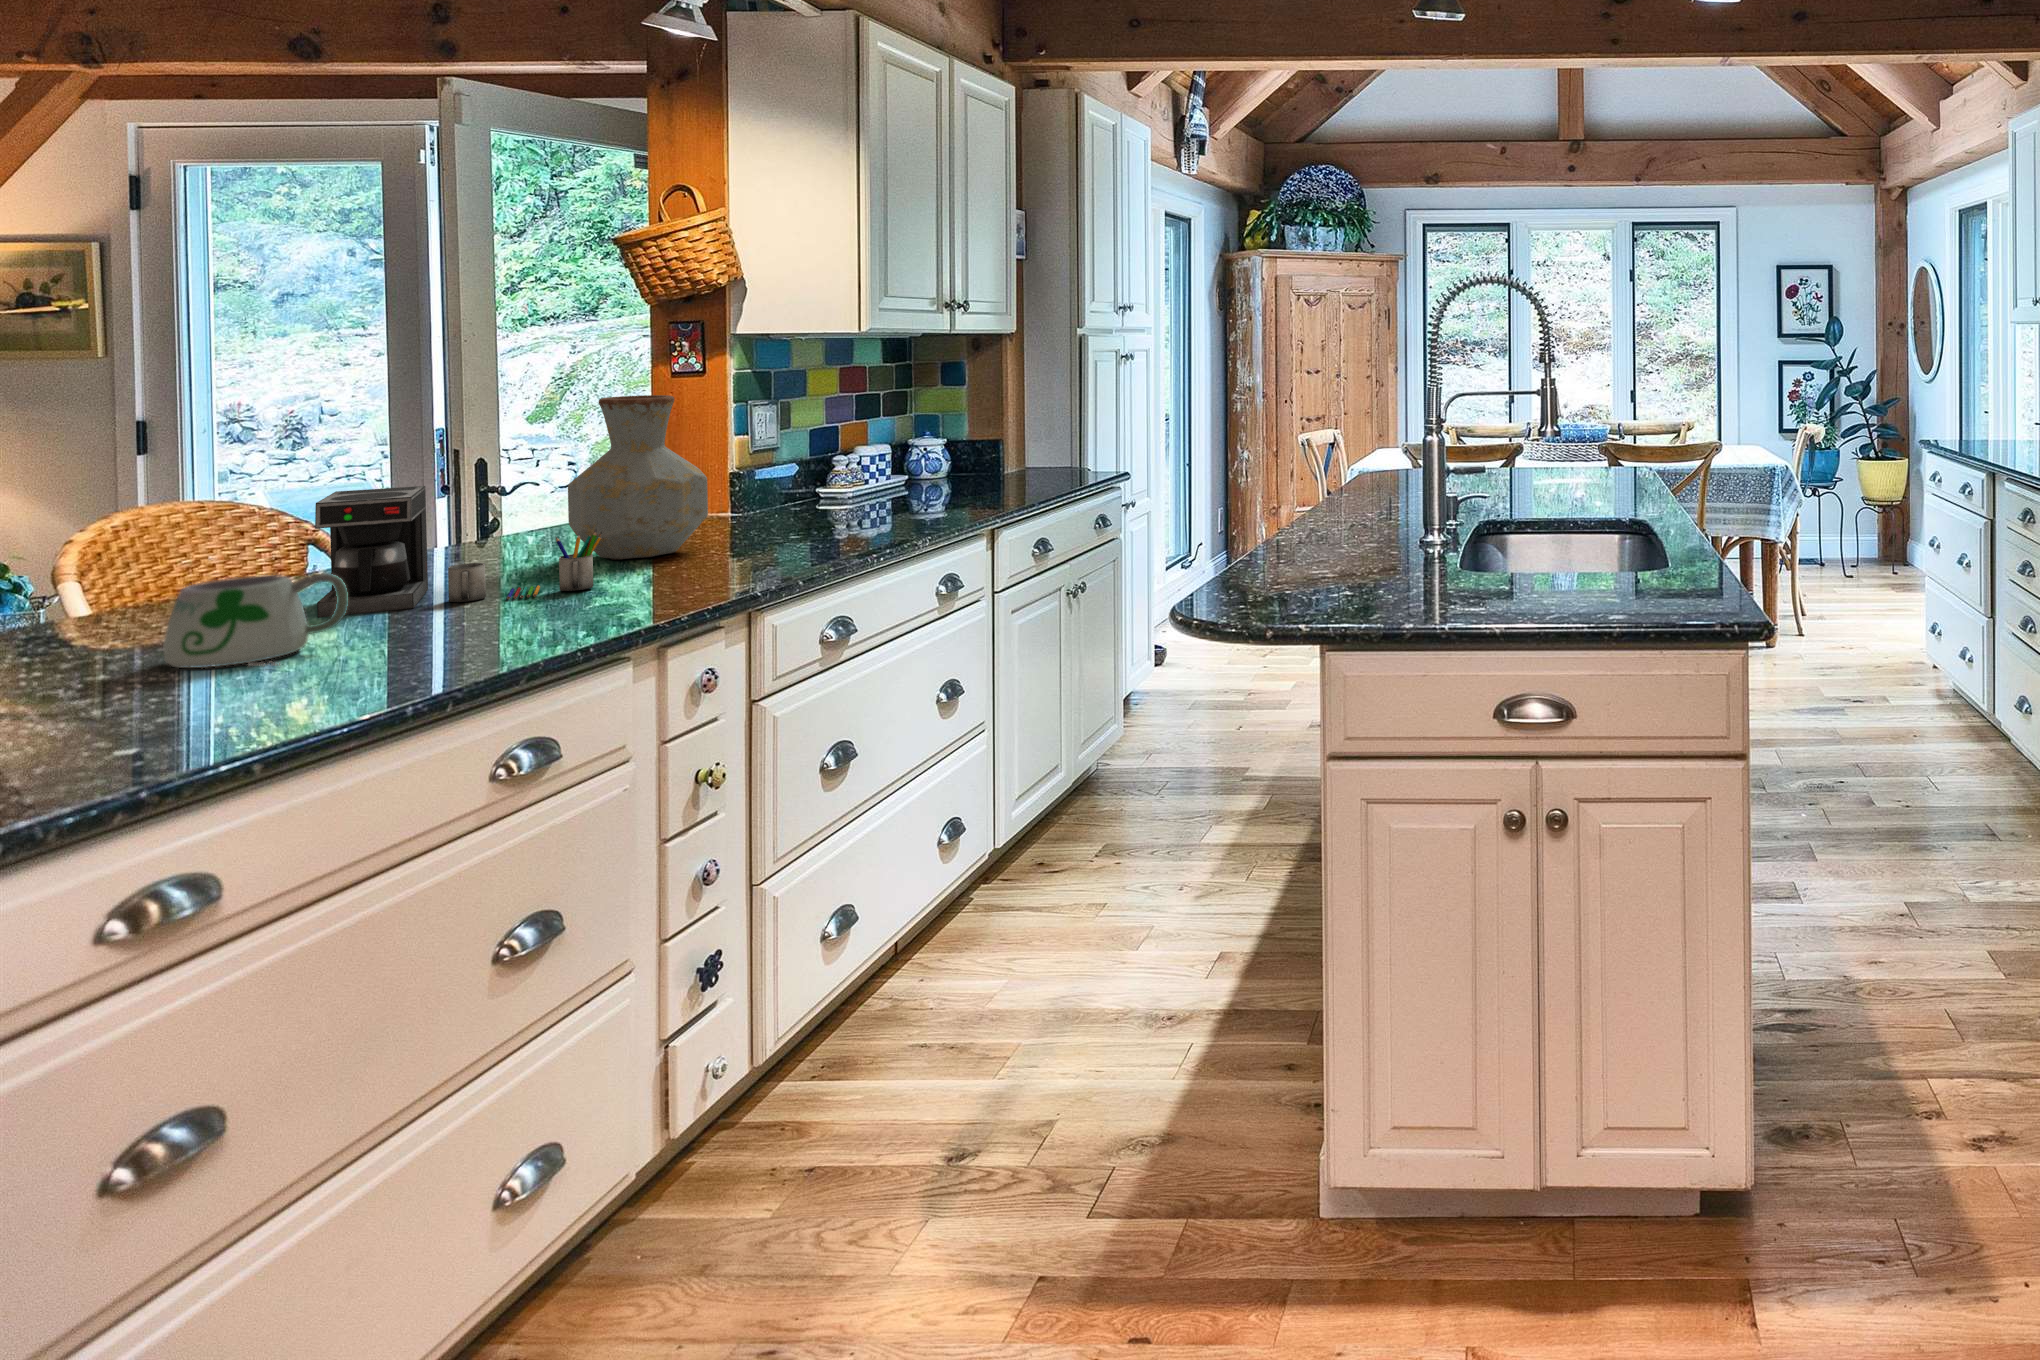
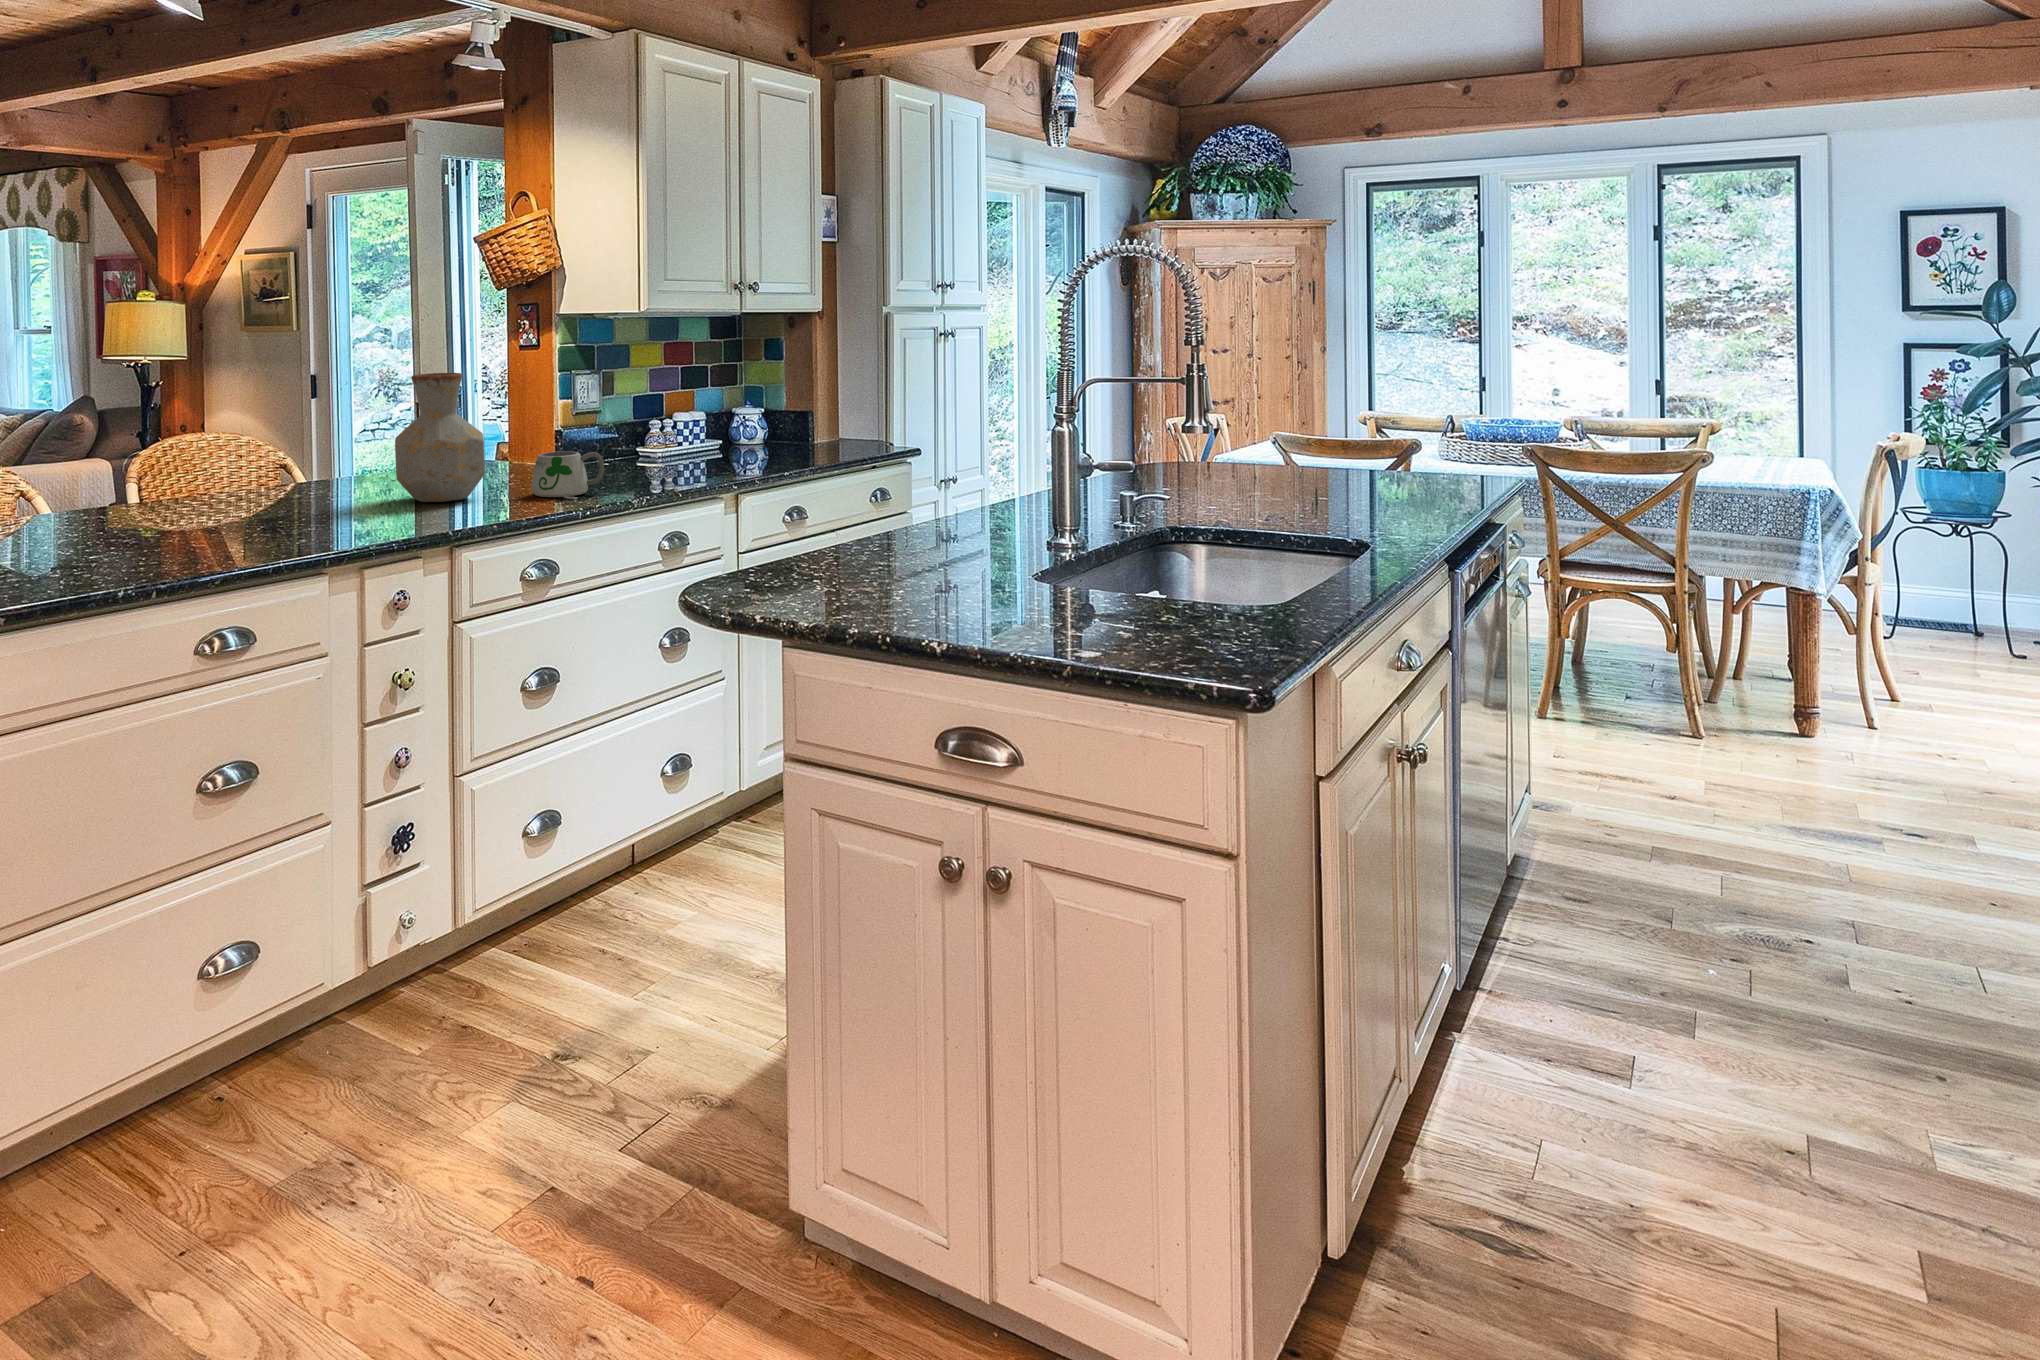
coffee maker: present [315,486,602,618] -> none [208,438,376,529]
mug: present [163,573,348,668] -> present [532,452,604,499]

